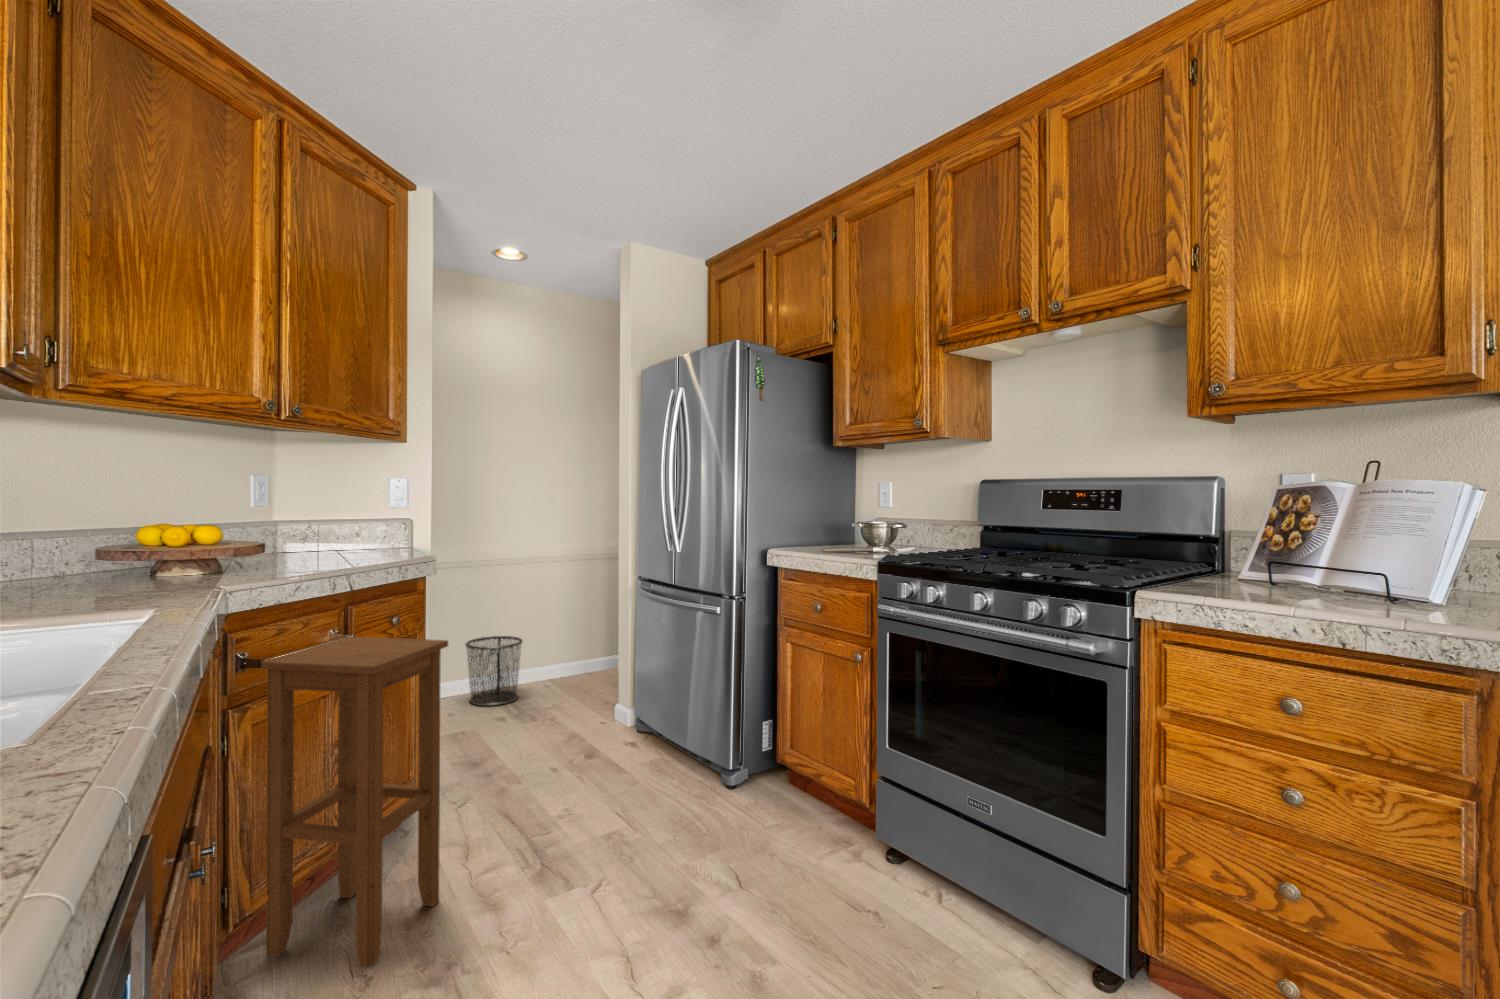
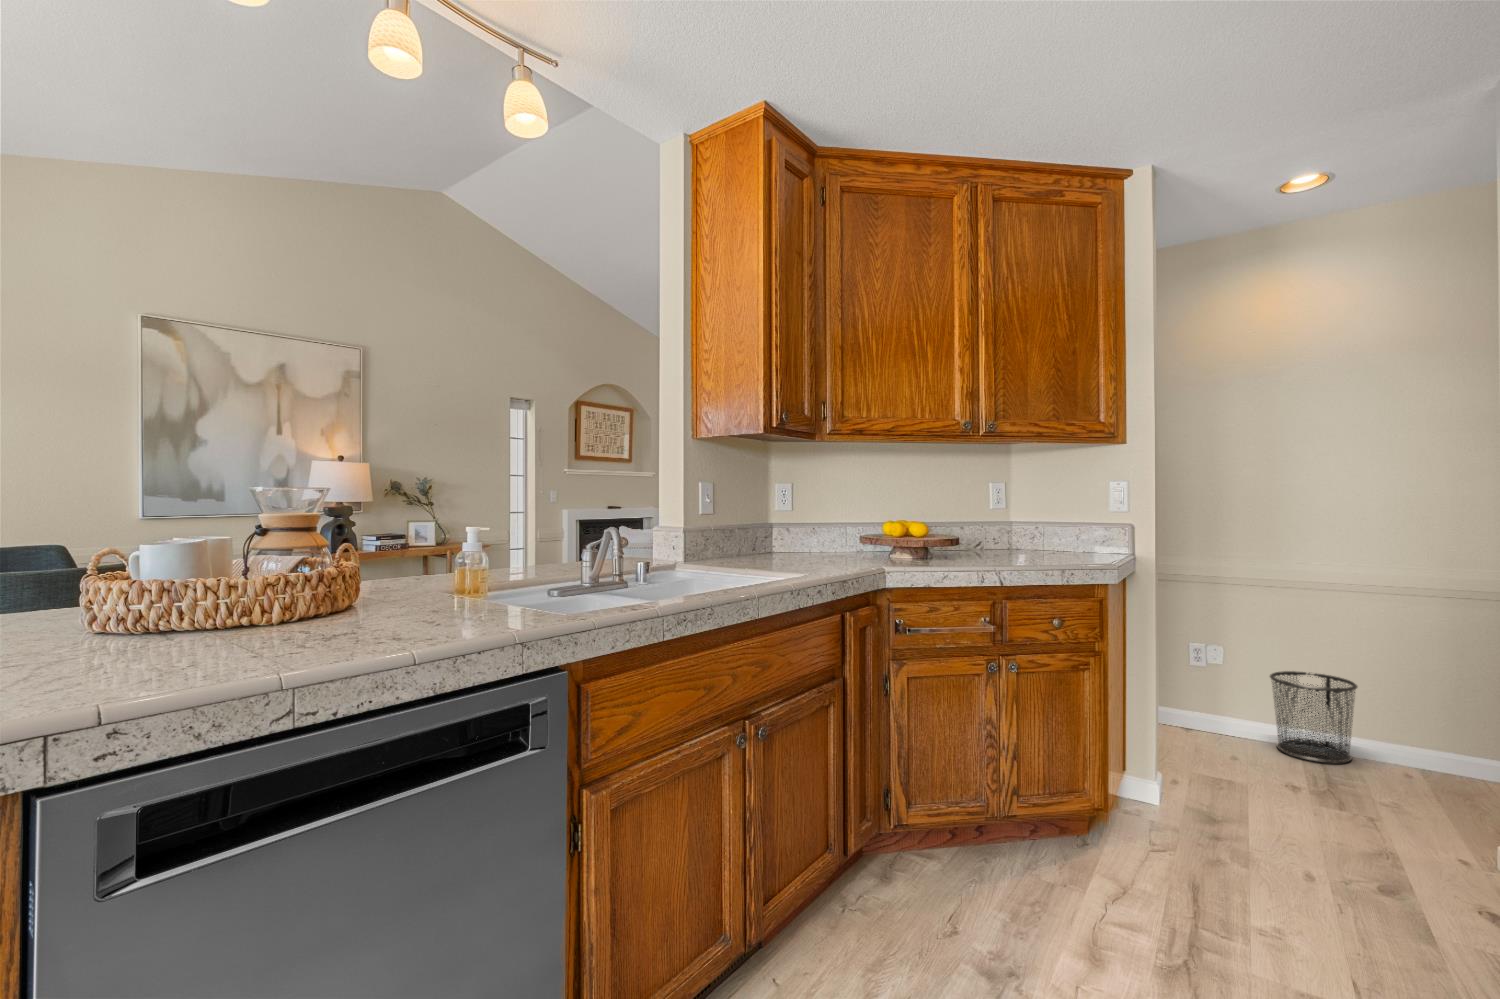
stool: present [261,637,448,968] -> none [911,628,1065,925]

